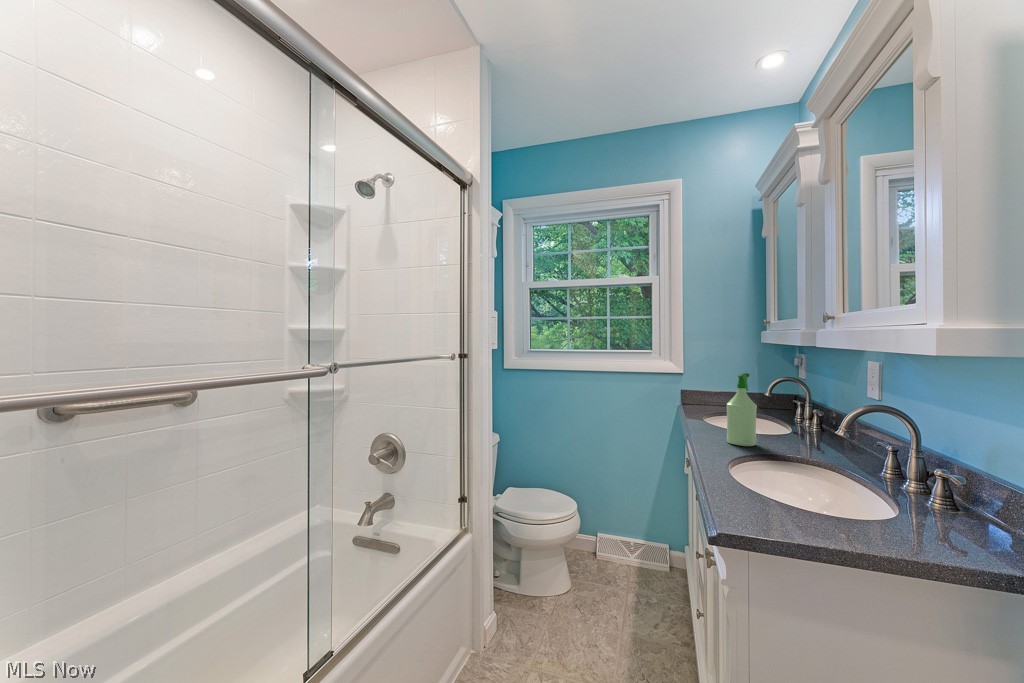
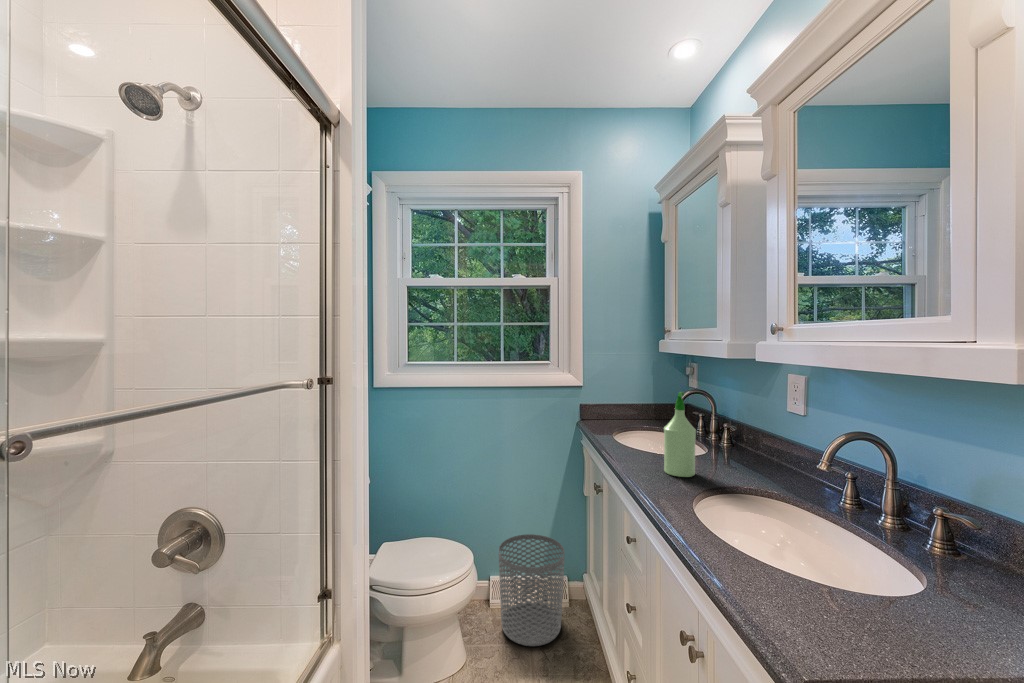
waste bin: none [600,500,659,591] -> present [499,534,565,646]

